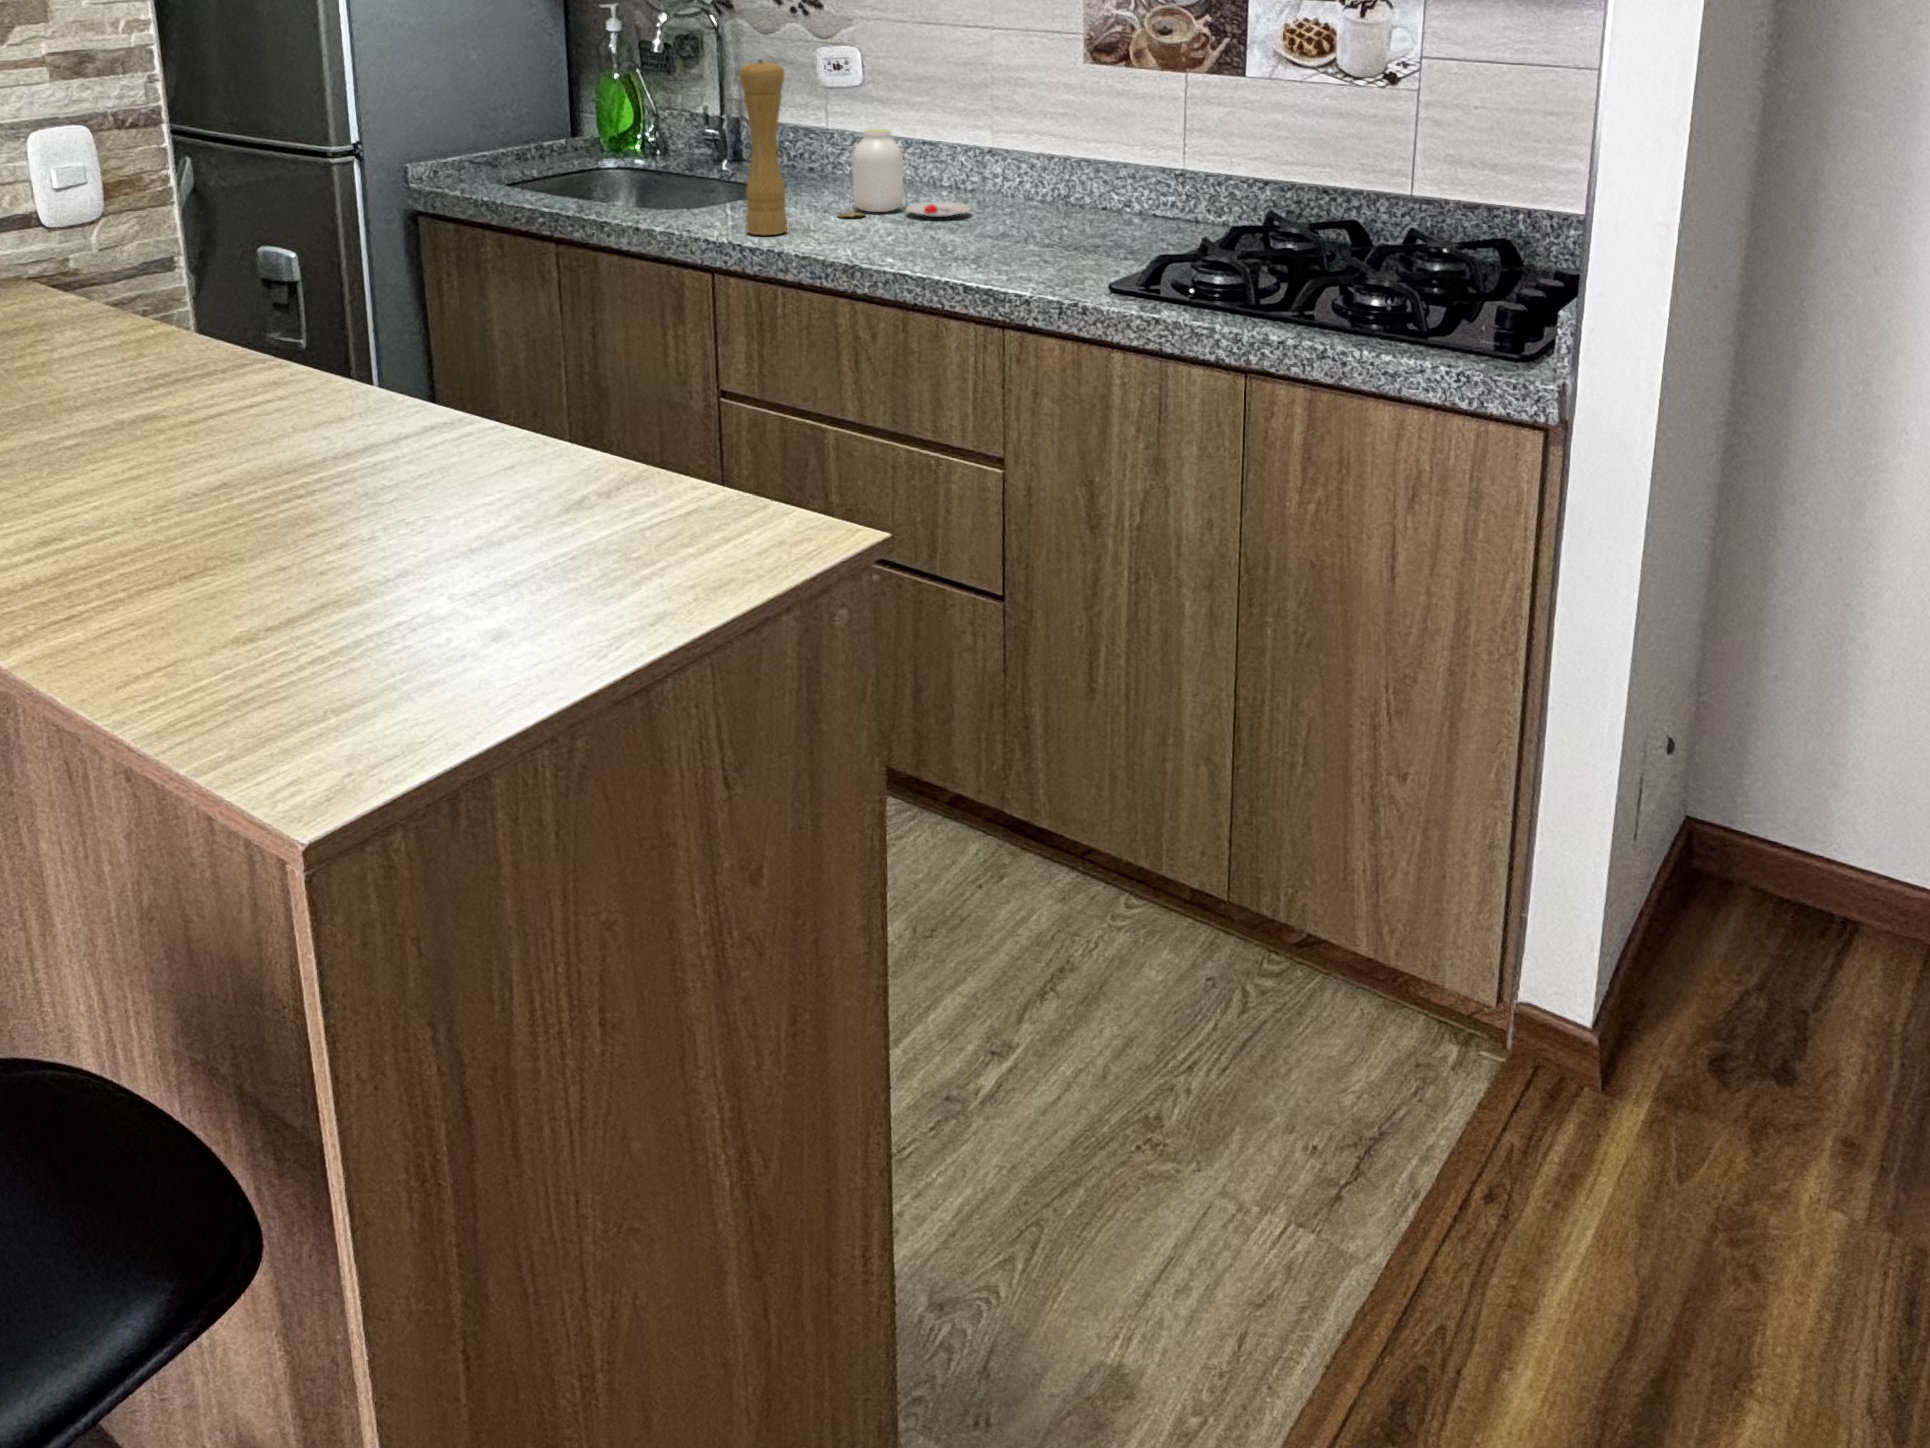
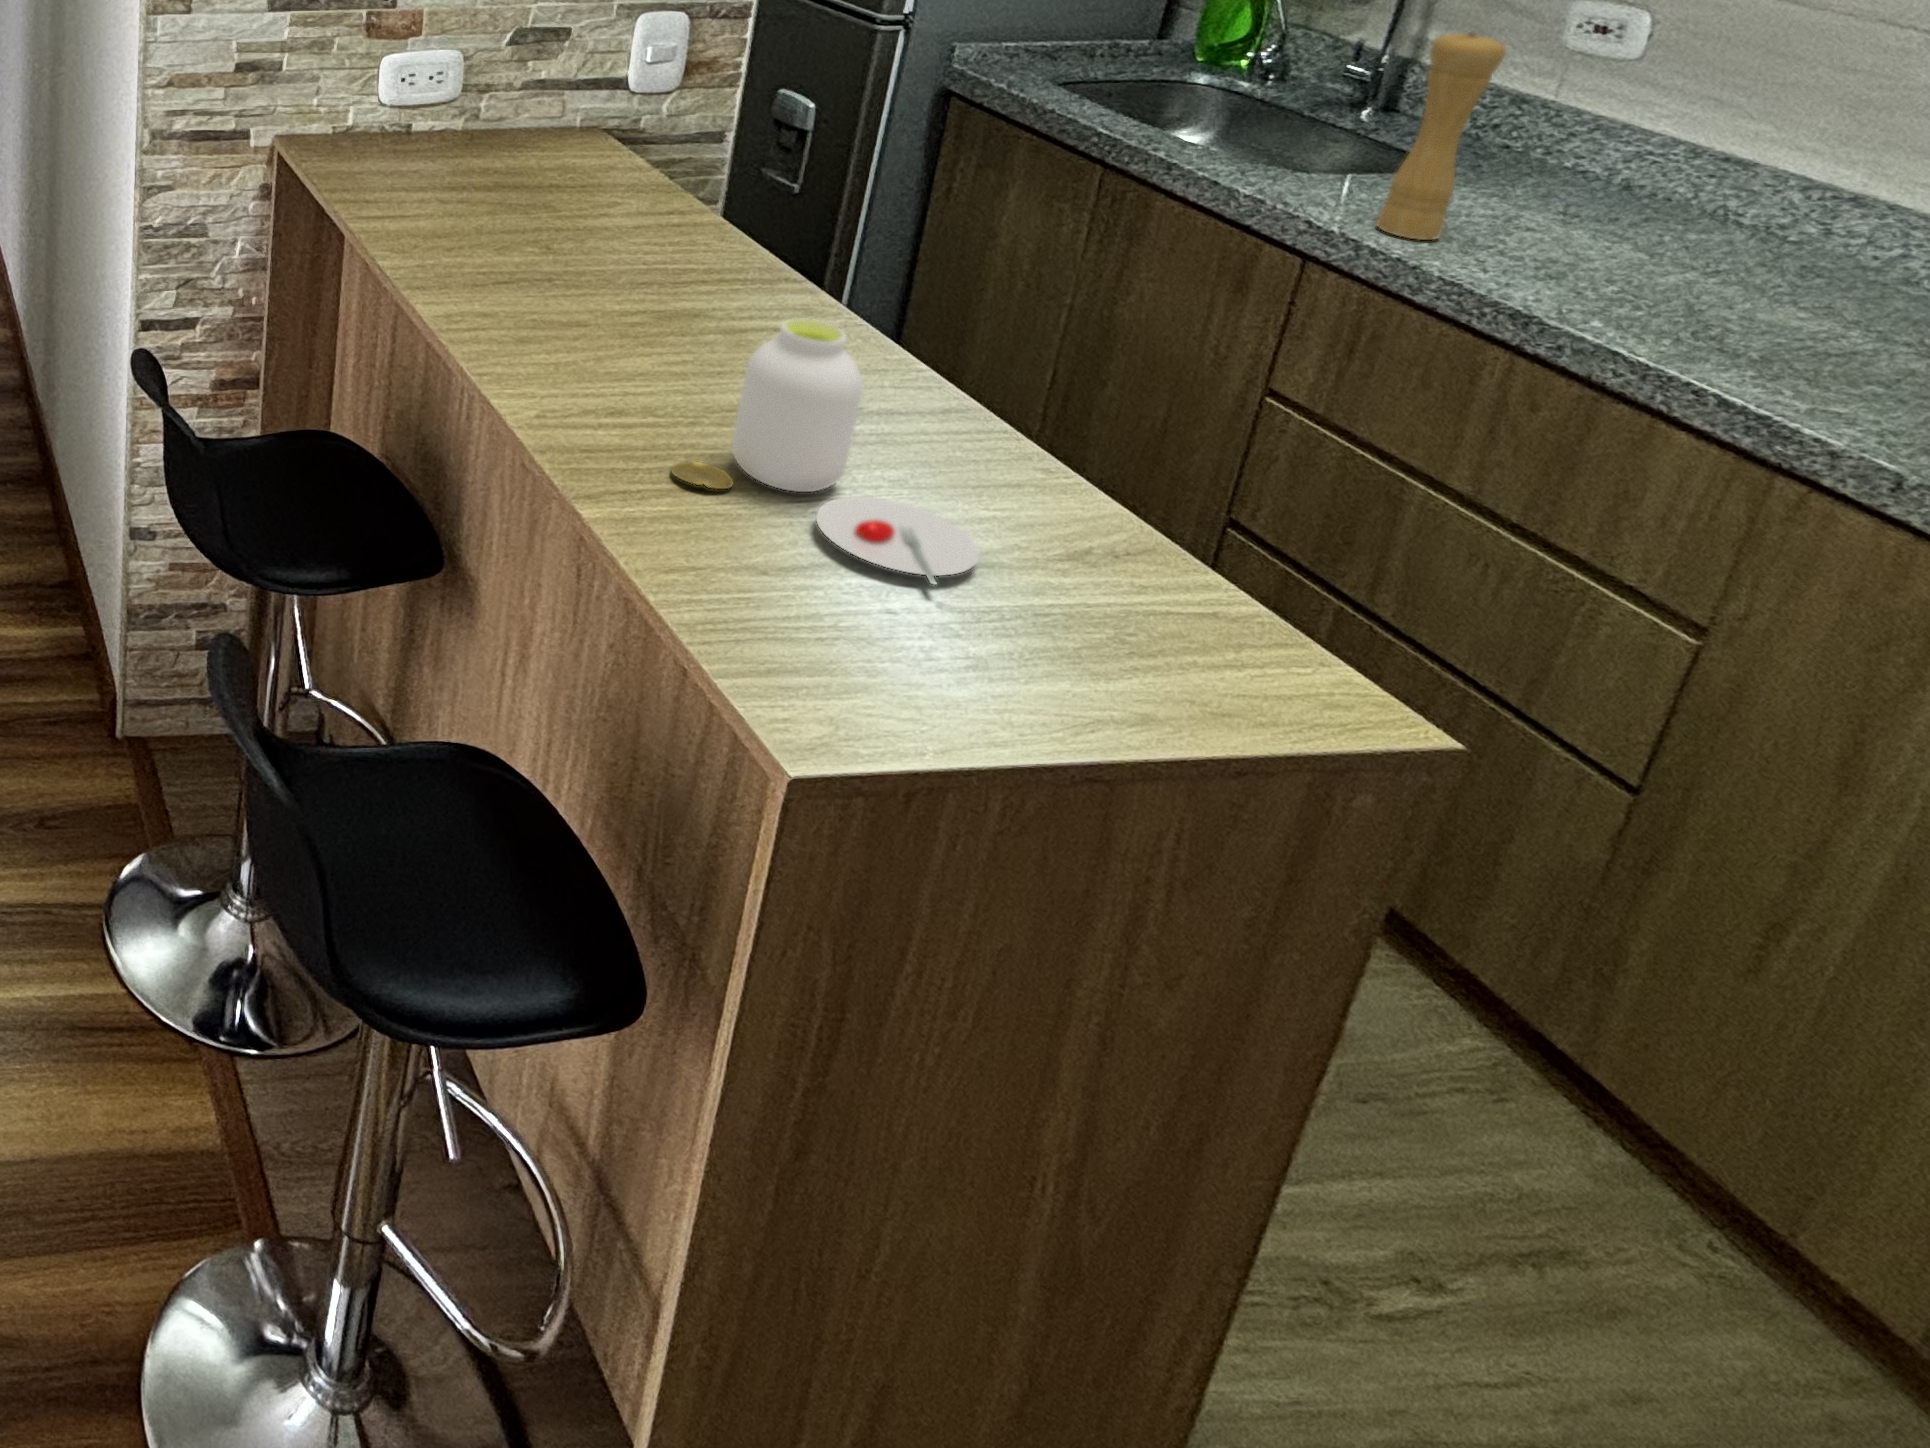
jar: present [838,129,971,217] -> present [672,318,979,584]

